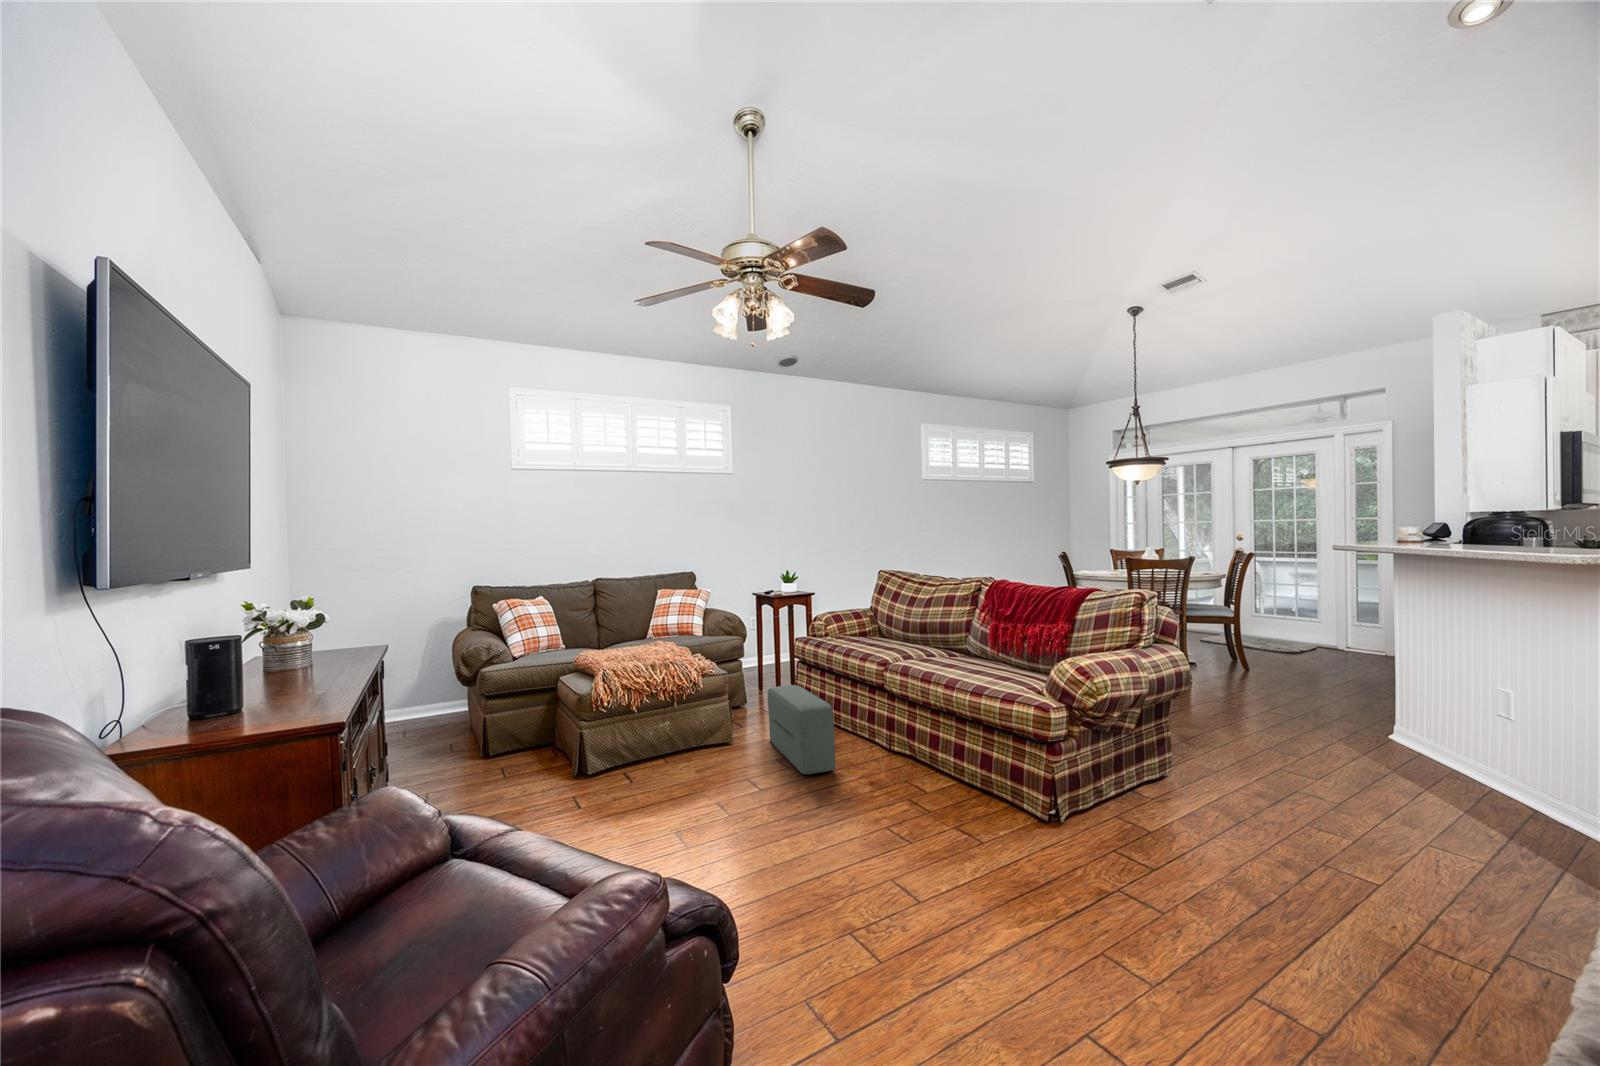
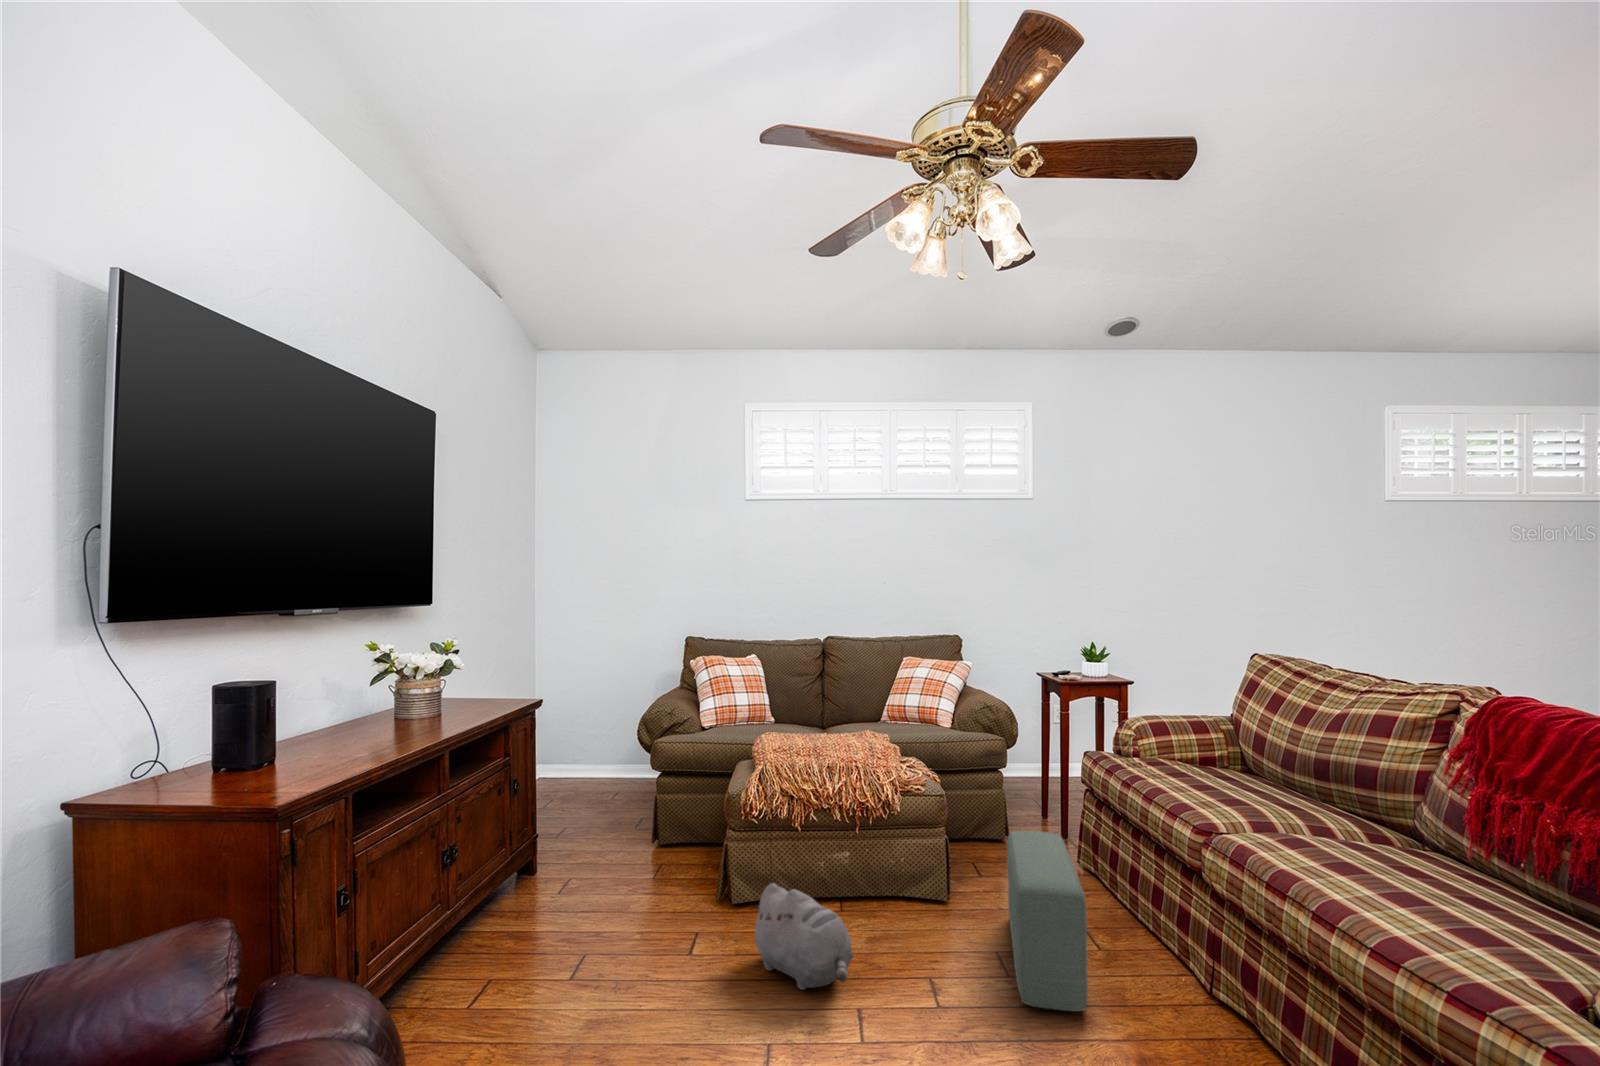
plush toy: none [625,741,710,800] -> present [749,883,853,990]

